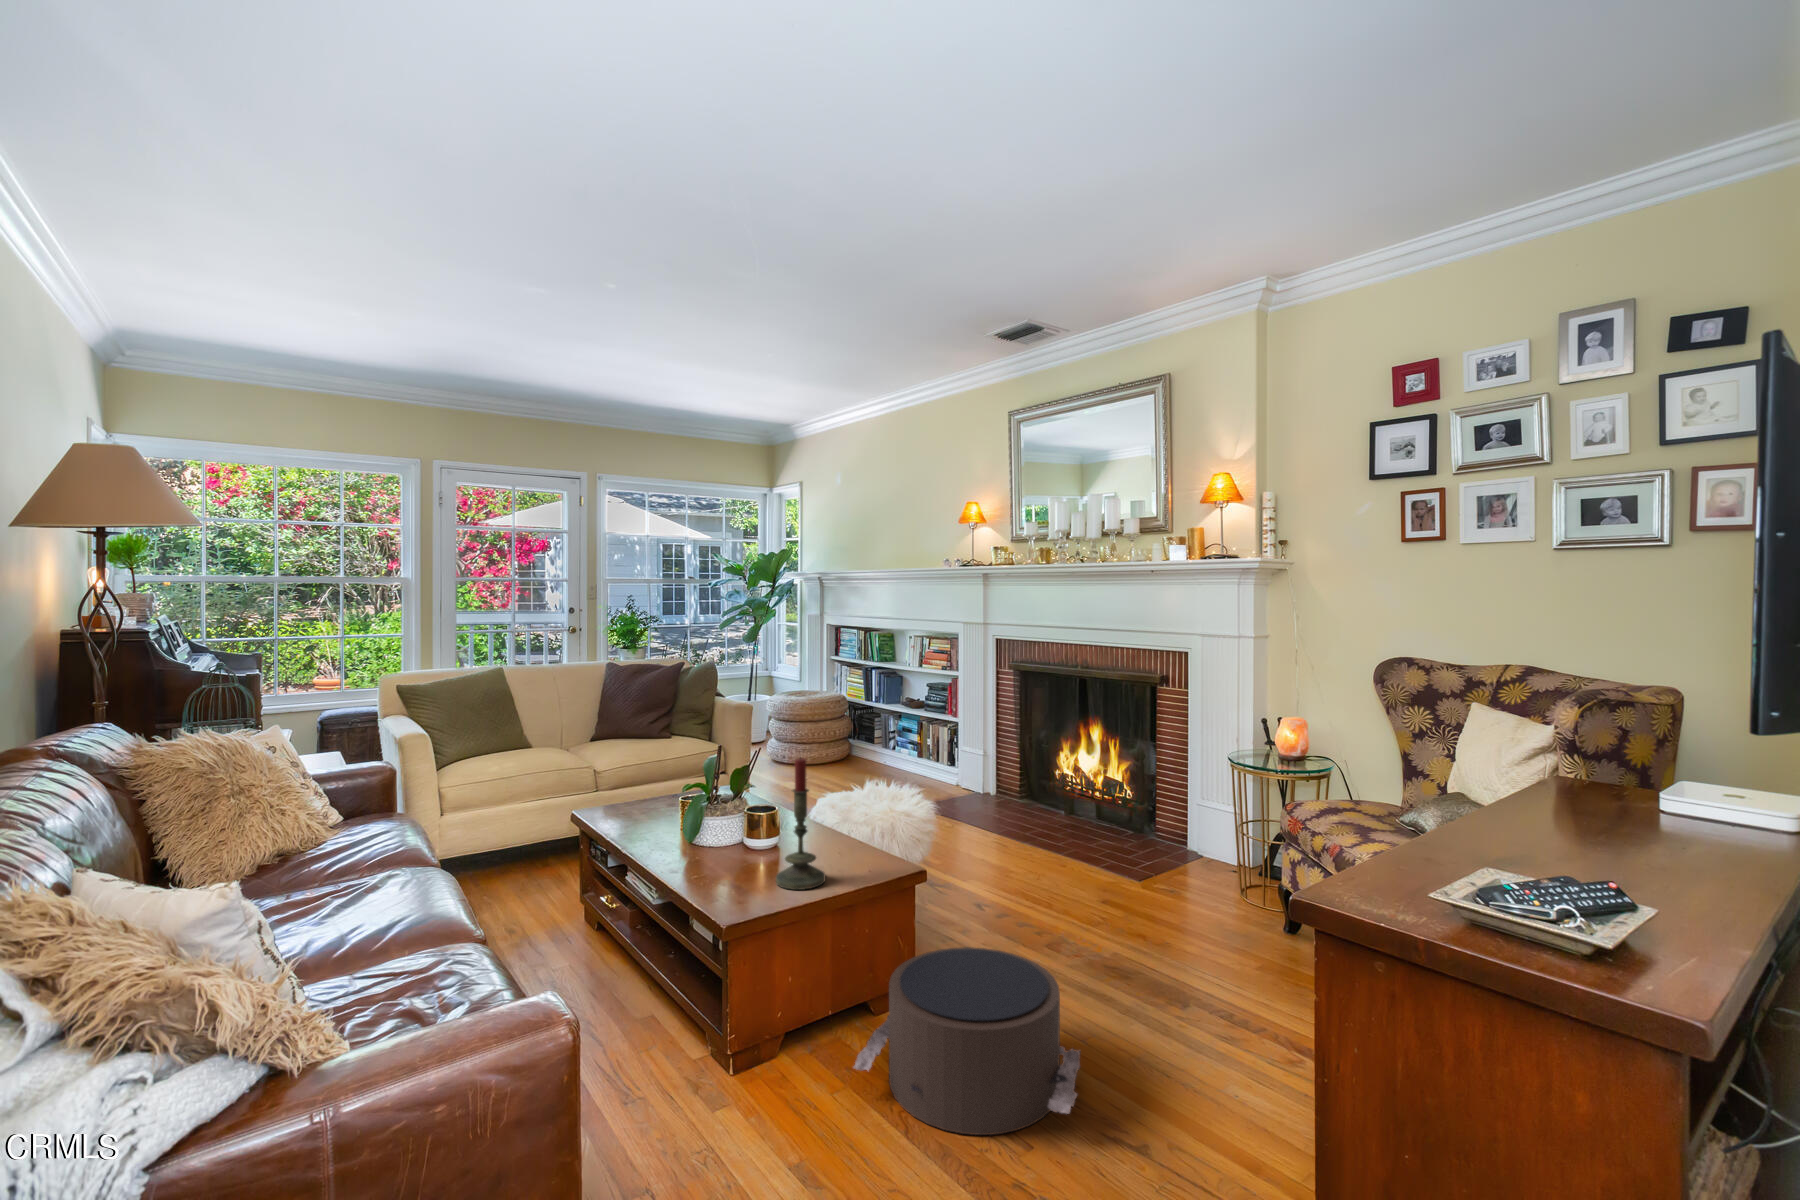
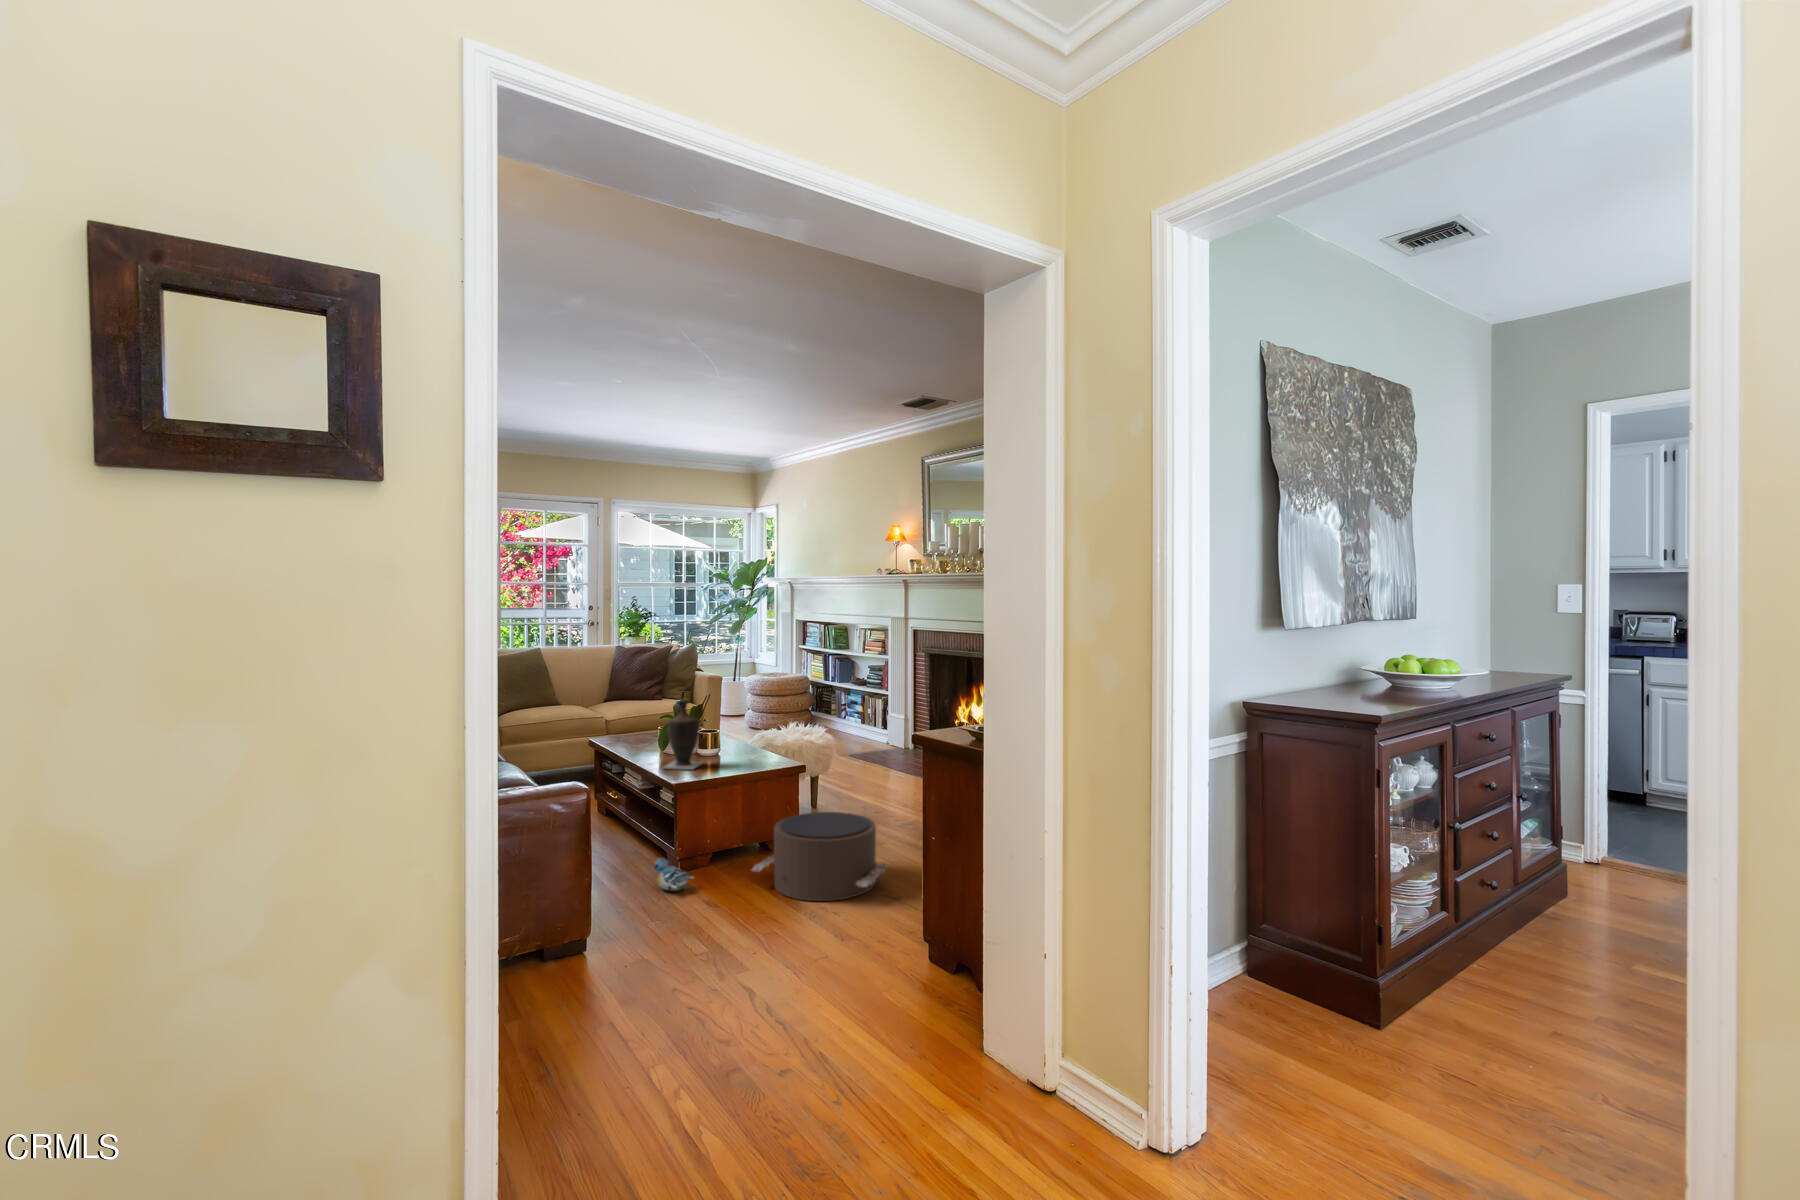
candle: present [776,758,825,890] -> none [714,694,746,776]
vase: none [693,762,753,875] -> present [663,700,702,770]
plush toy: none [689,1048,757,1113] -> present [654,858,694,891]

